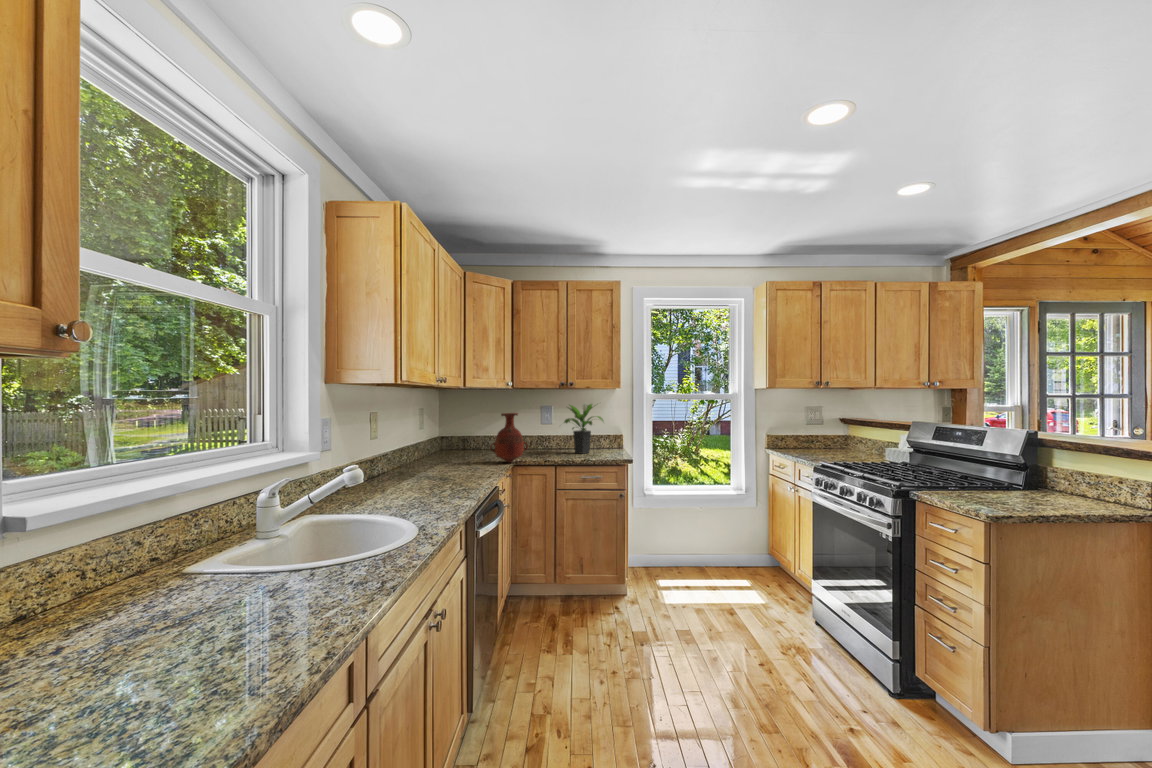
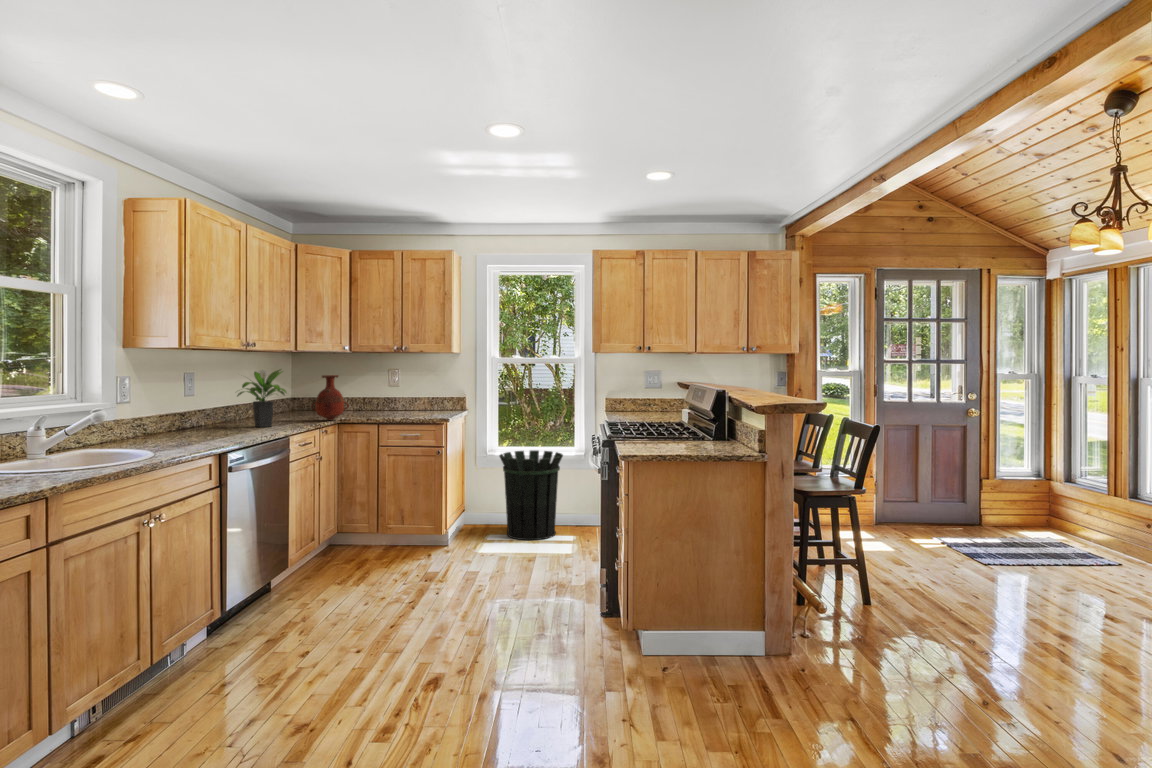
potted plant: present [564,403,603,454] -> present [237,369,286,427]
waste bin: none [665,490,735,590] -> present [499,450,563,540]

